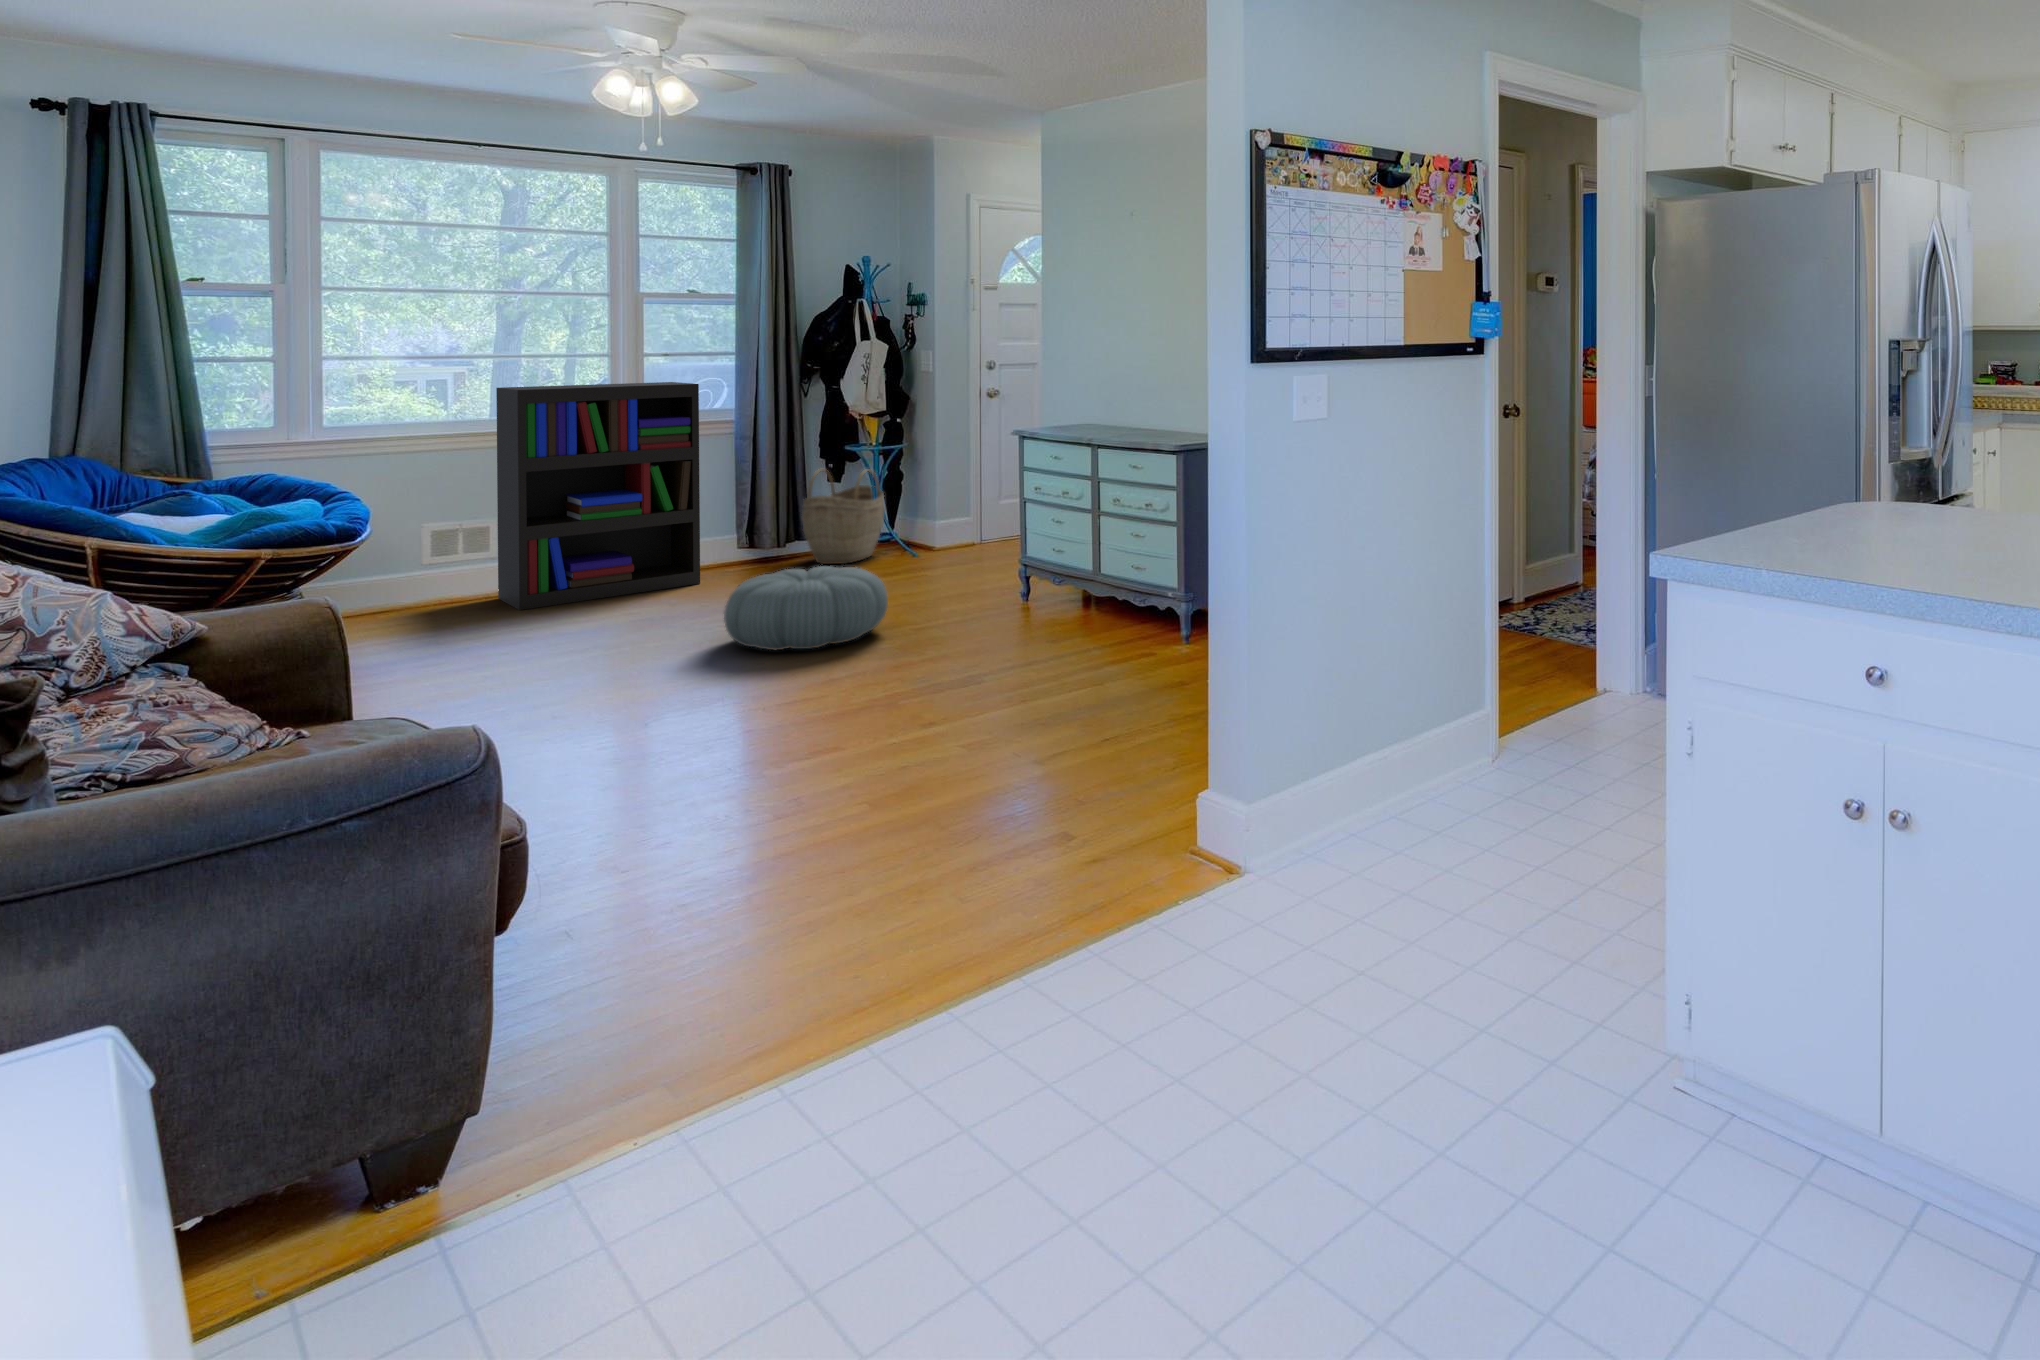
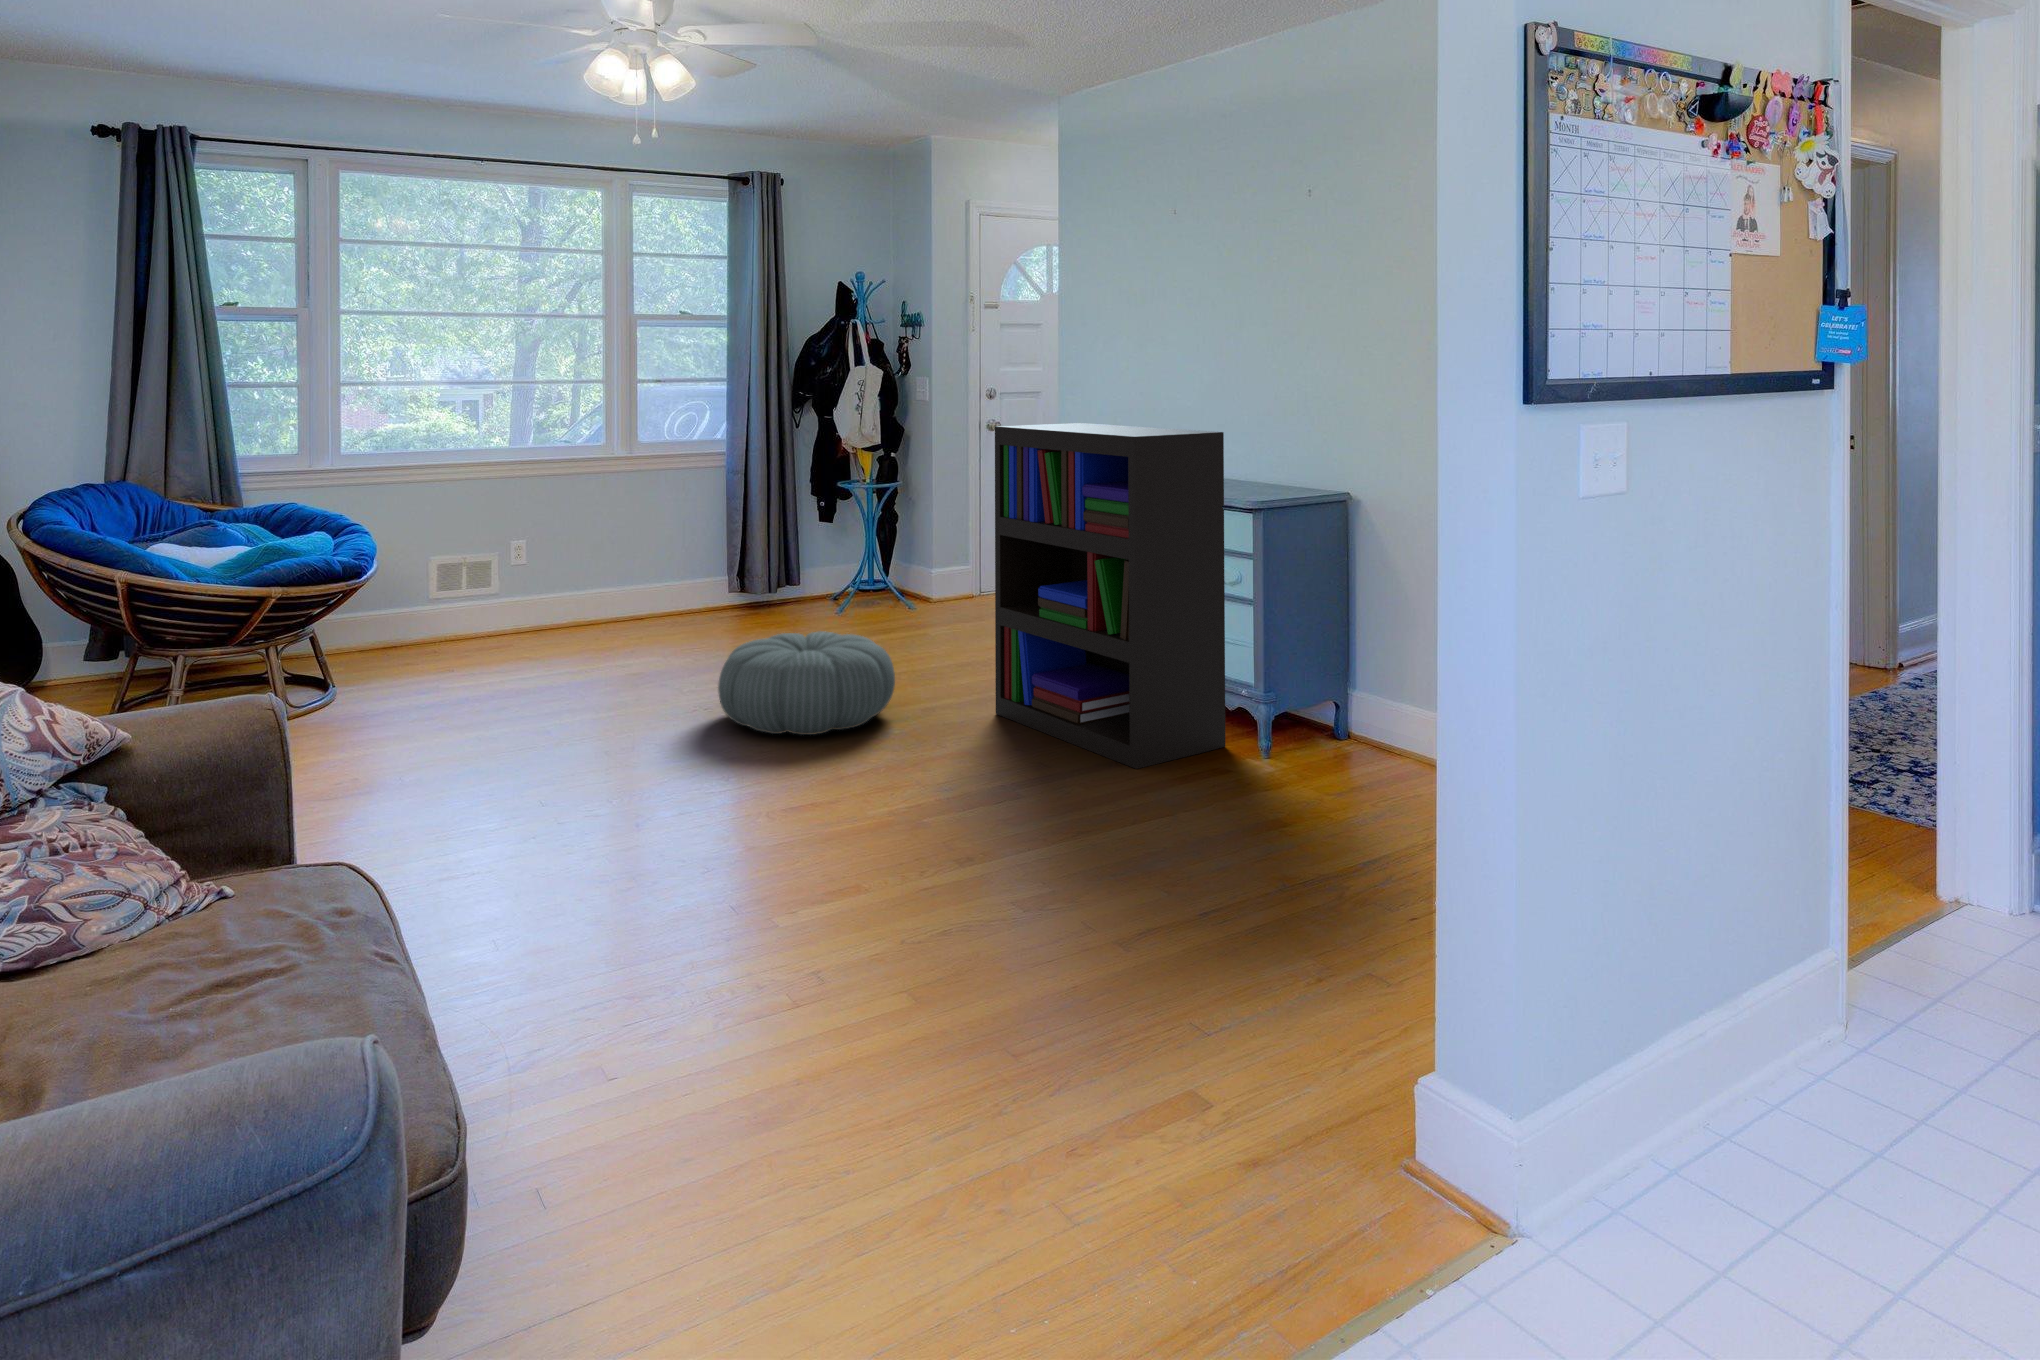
bookshelf: present [496,382,700,610] -> present [995,423,1225,769]
woven basket: present [802,469,885,564] -> none [792,509,877,619]

